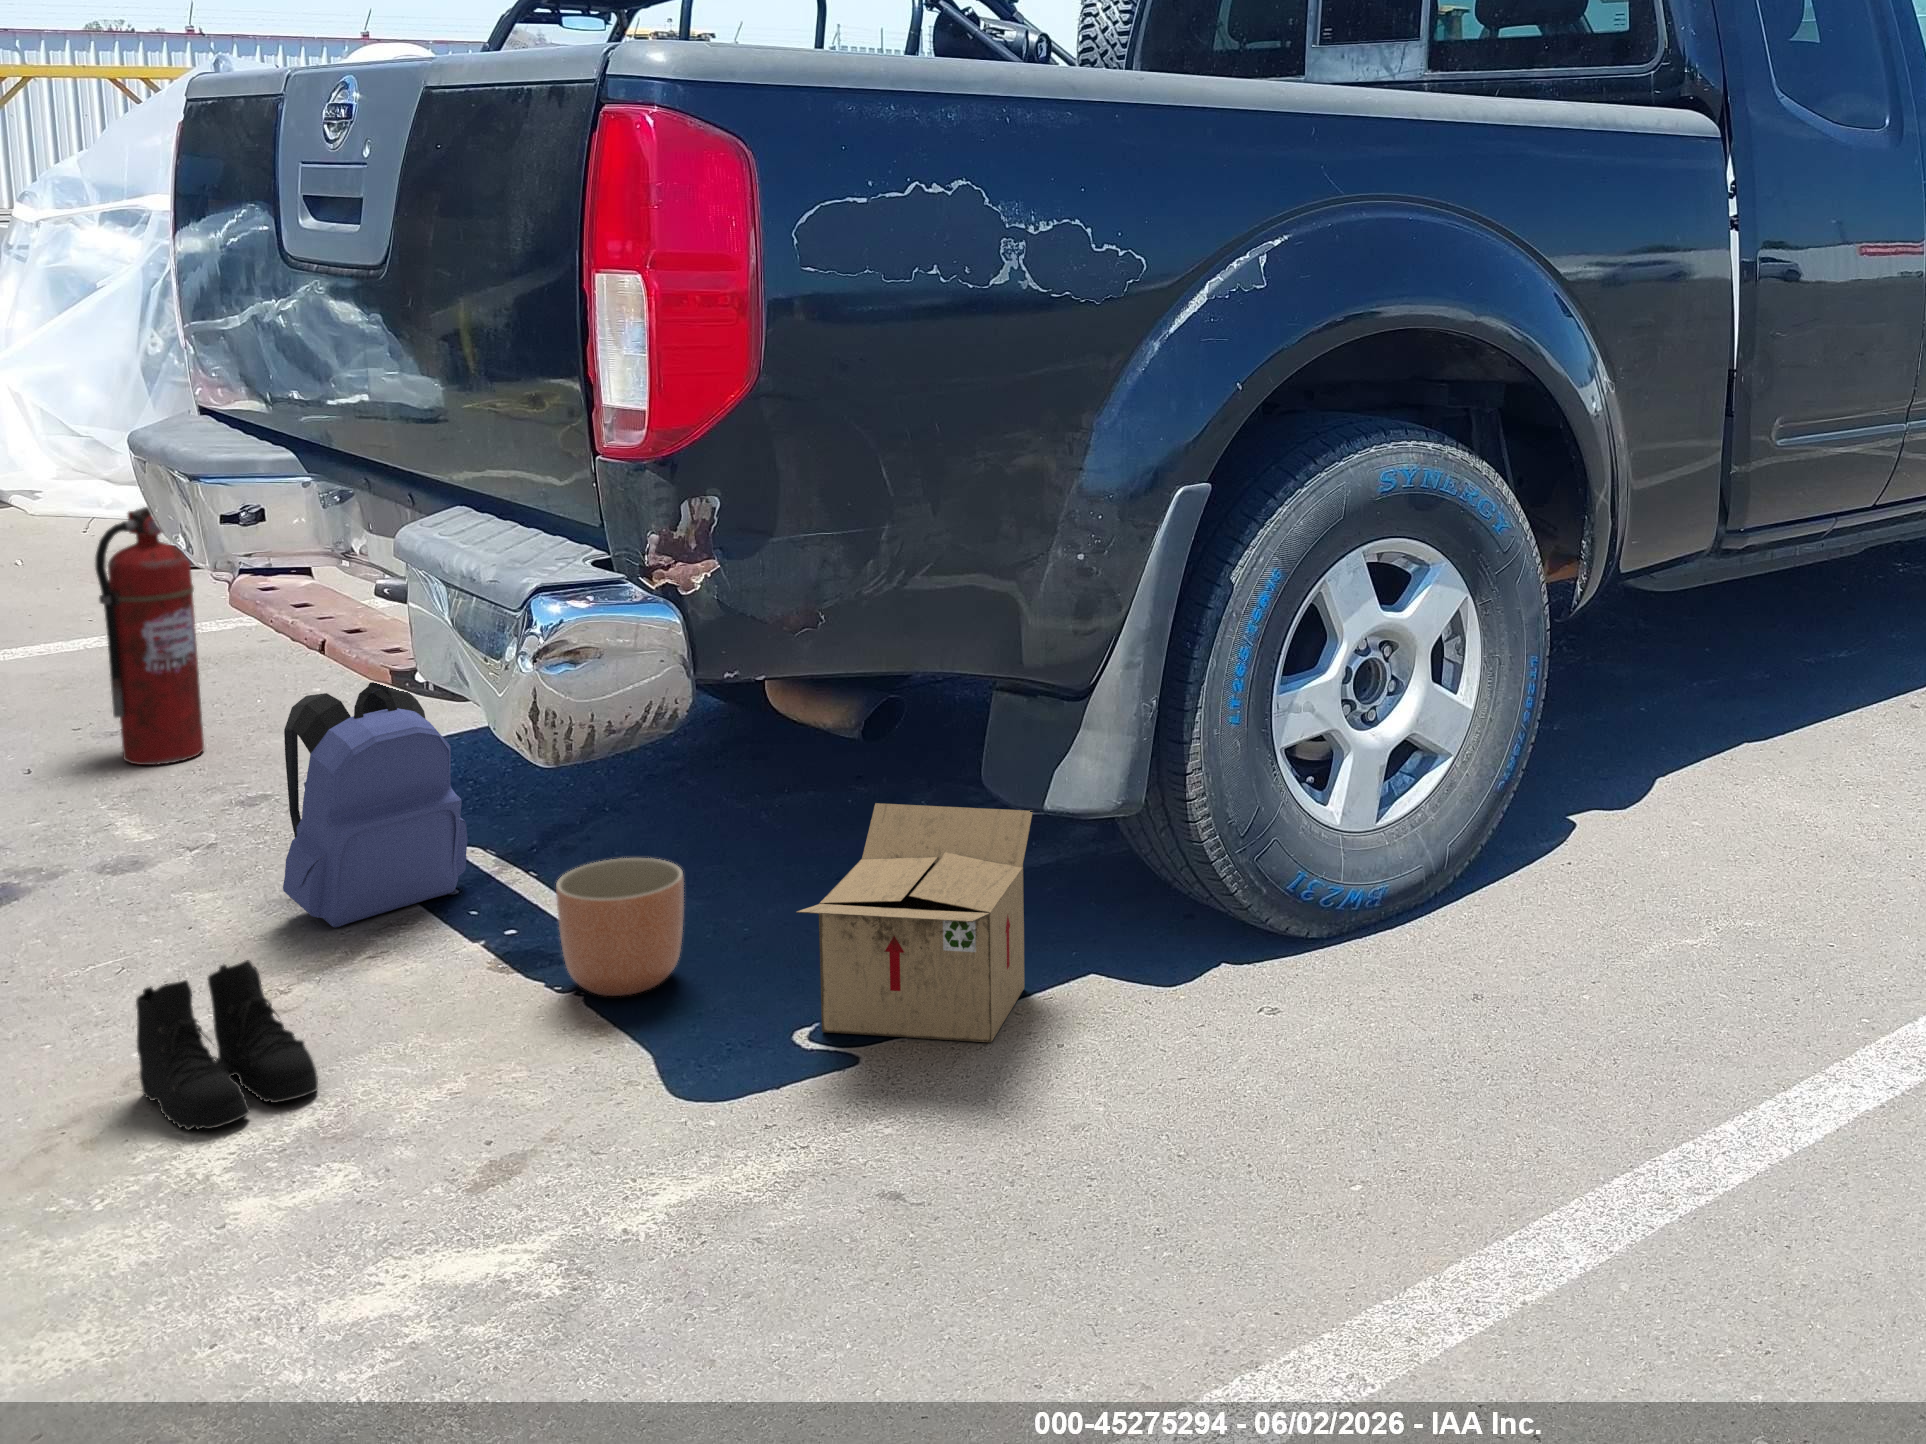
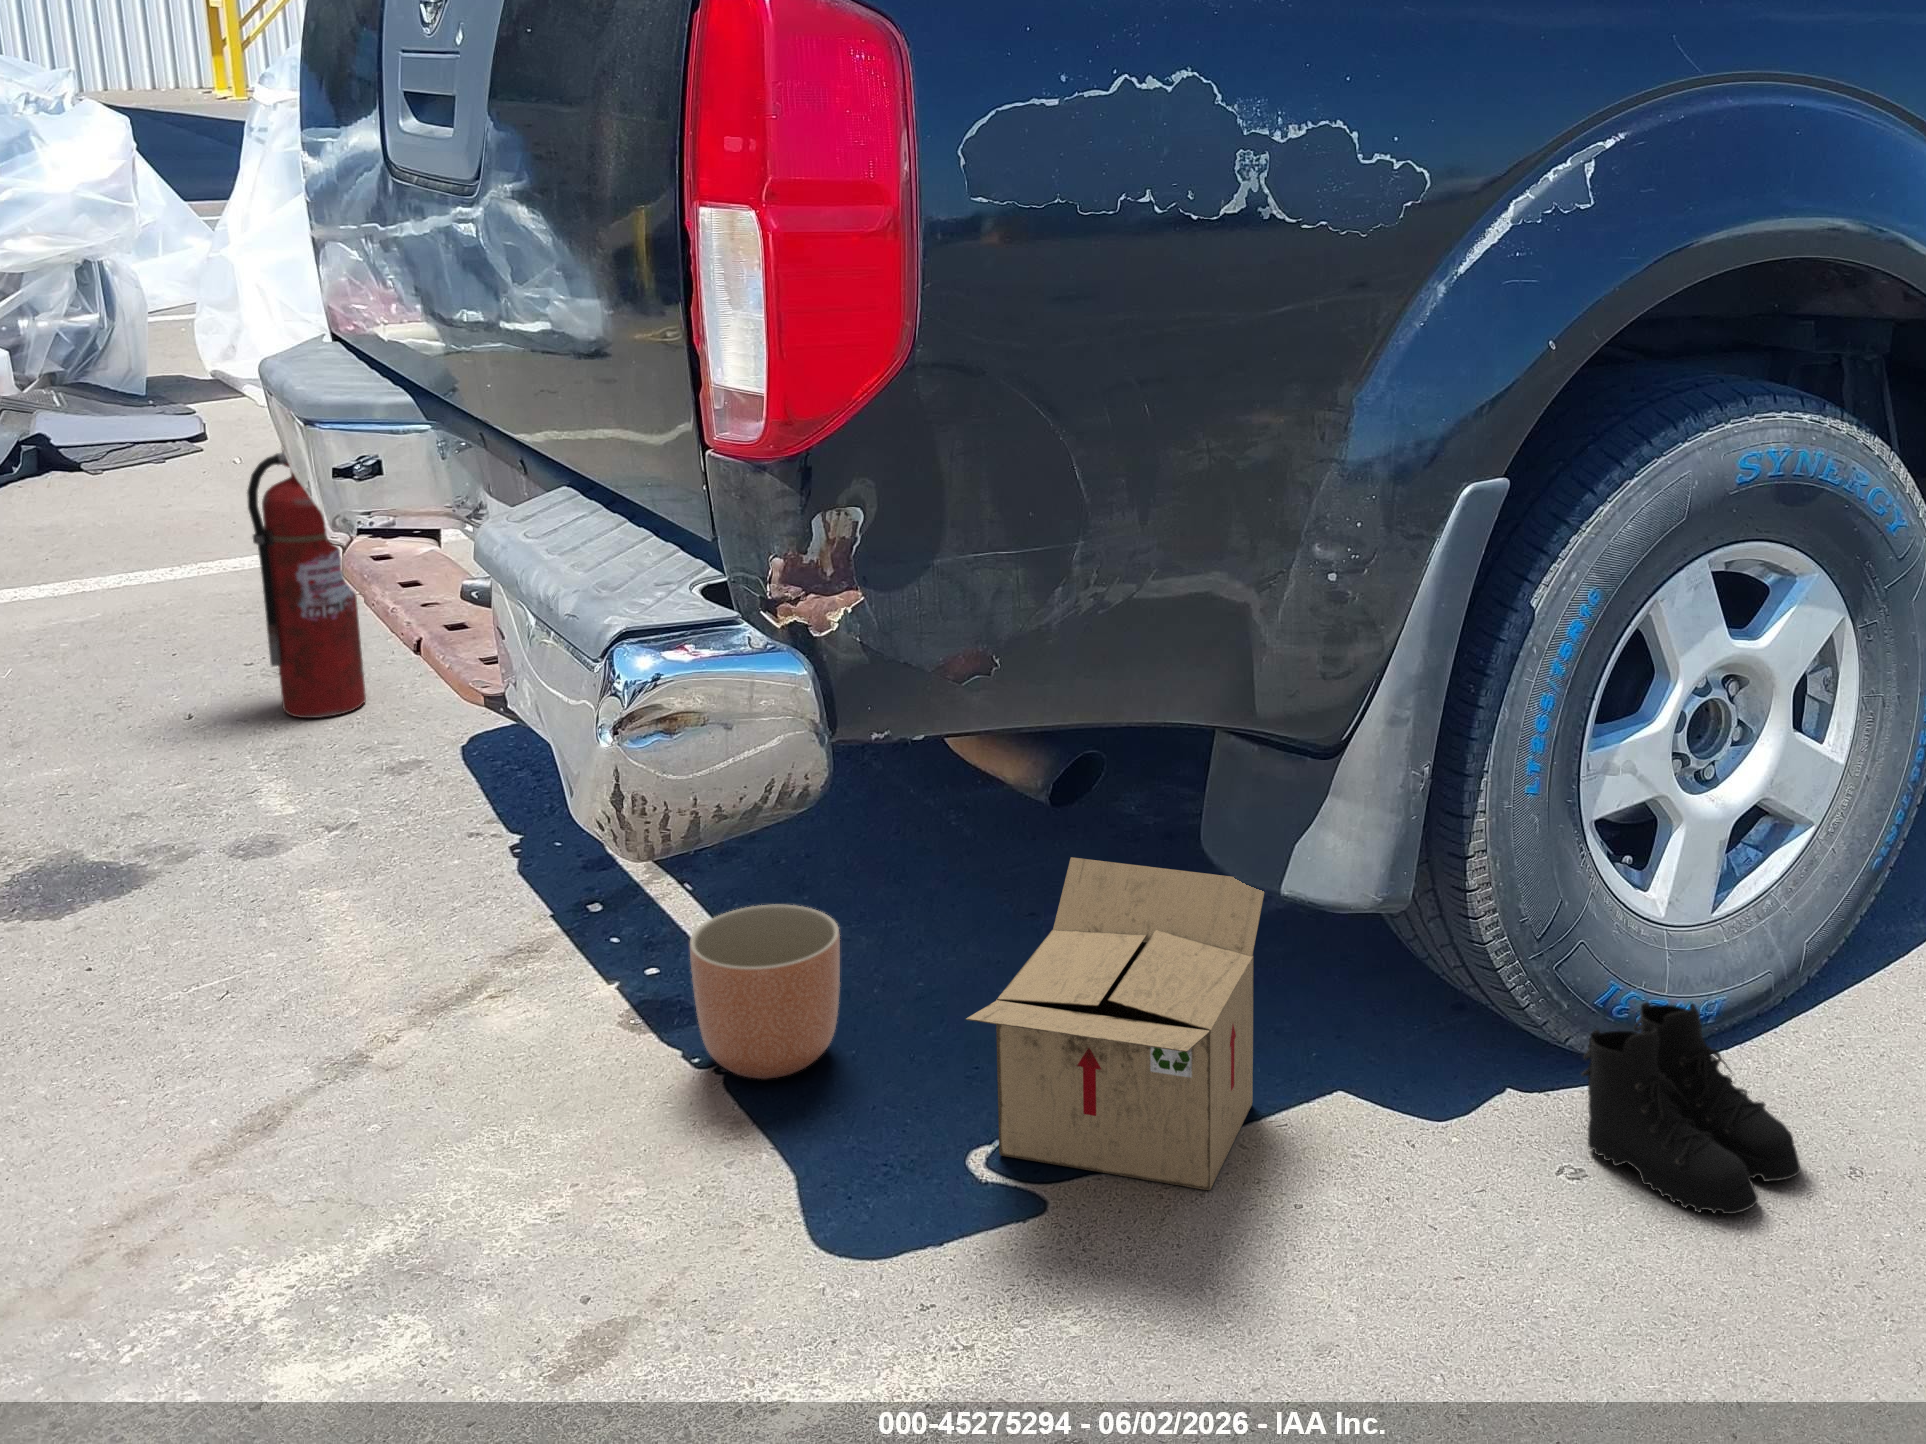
backpack: present [283,682,468,928] -> none [405,665,610,952]
boots: present [136,960,318,1130] -> present [1581,1002,1801,1214]

